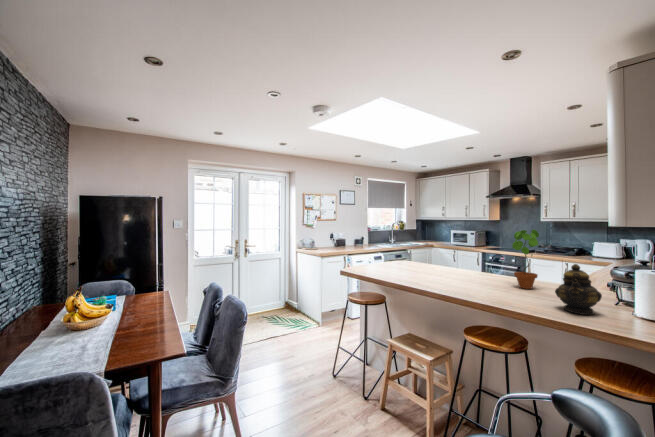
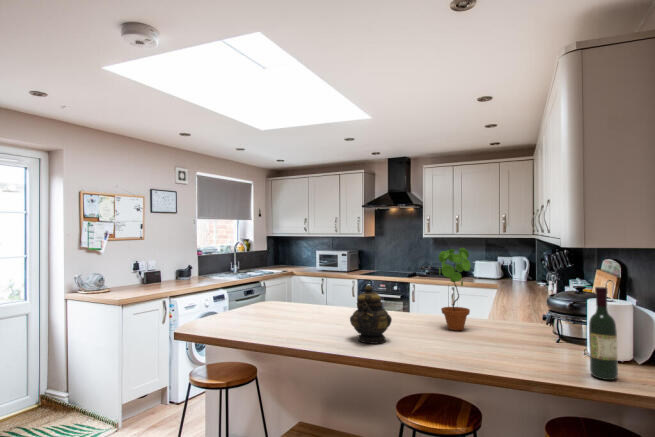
wine bottle: none [613,261,638,332] -> present [589,287,618,380]
teapot: present [555,264,602,315] -> present [350,285,392,344]

